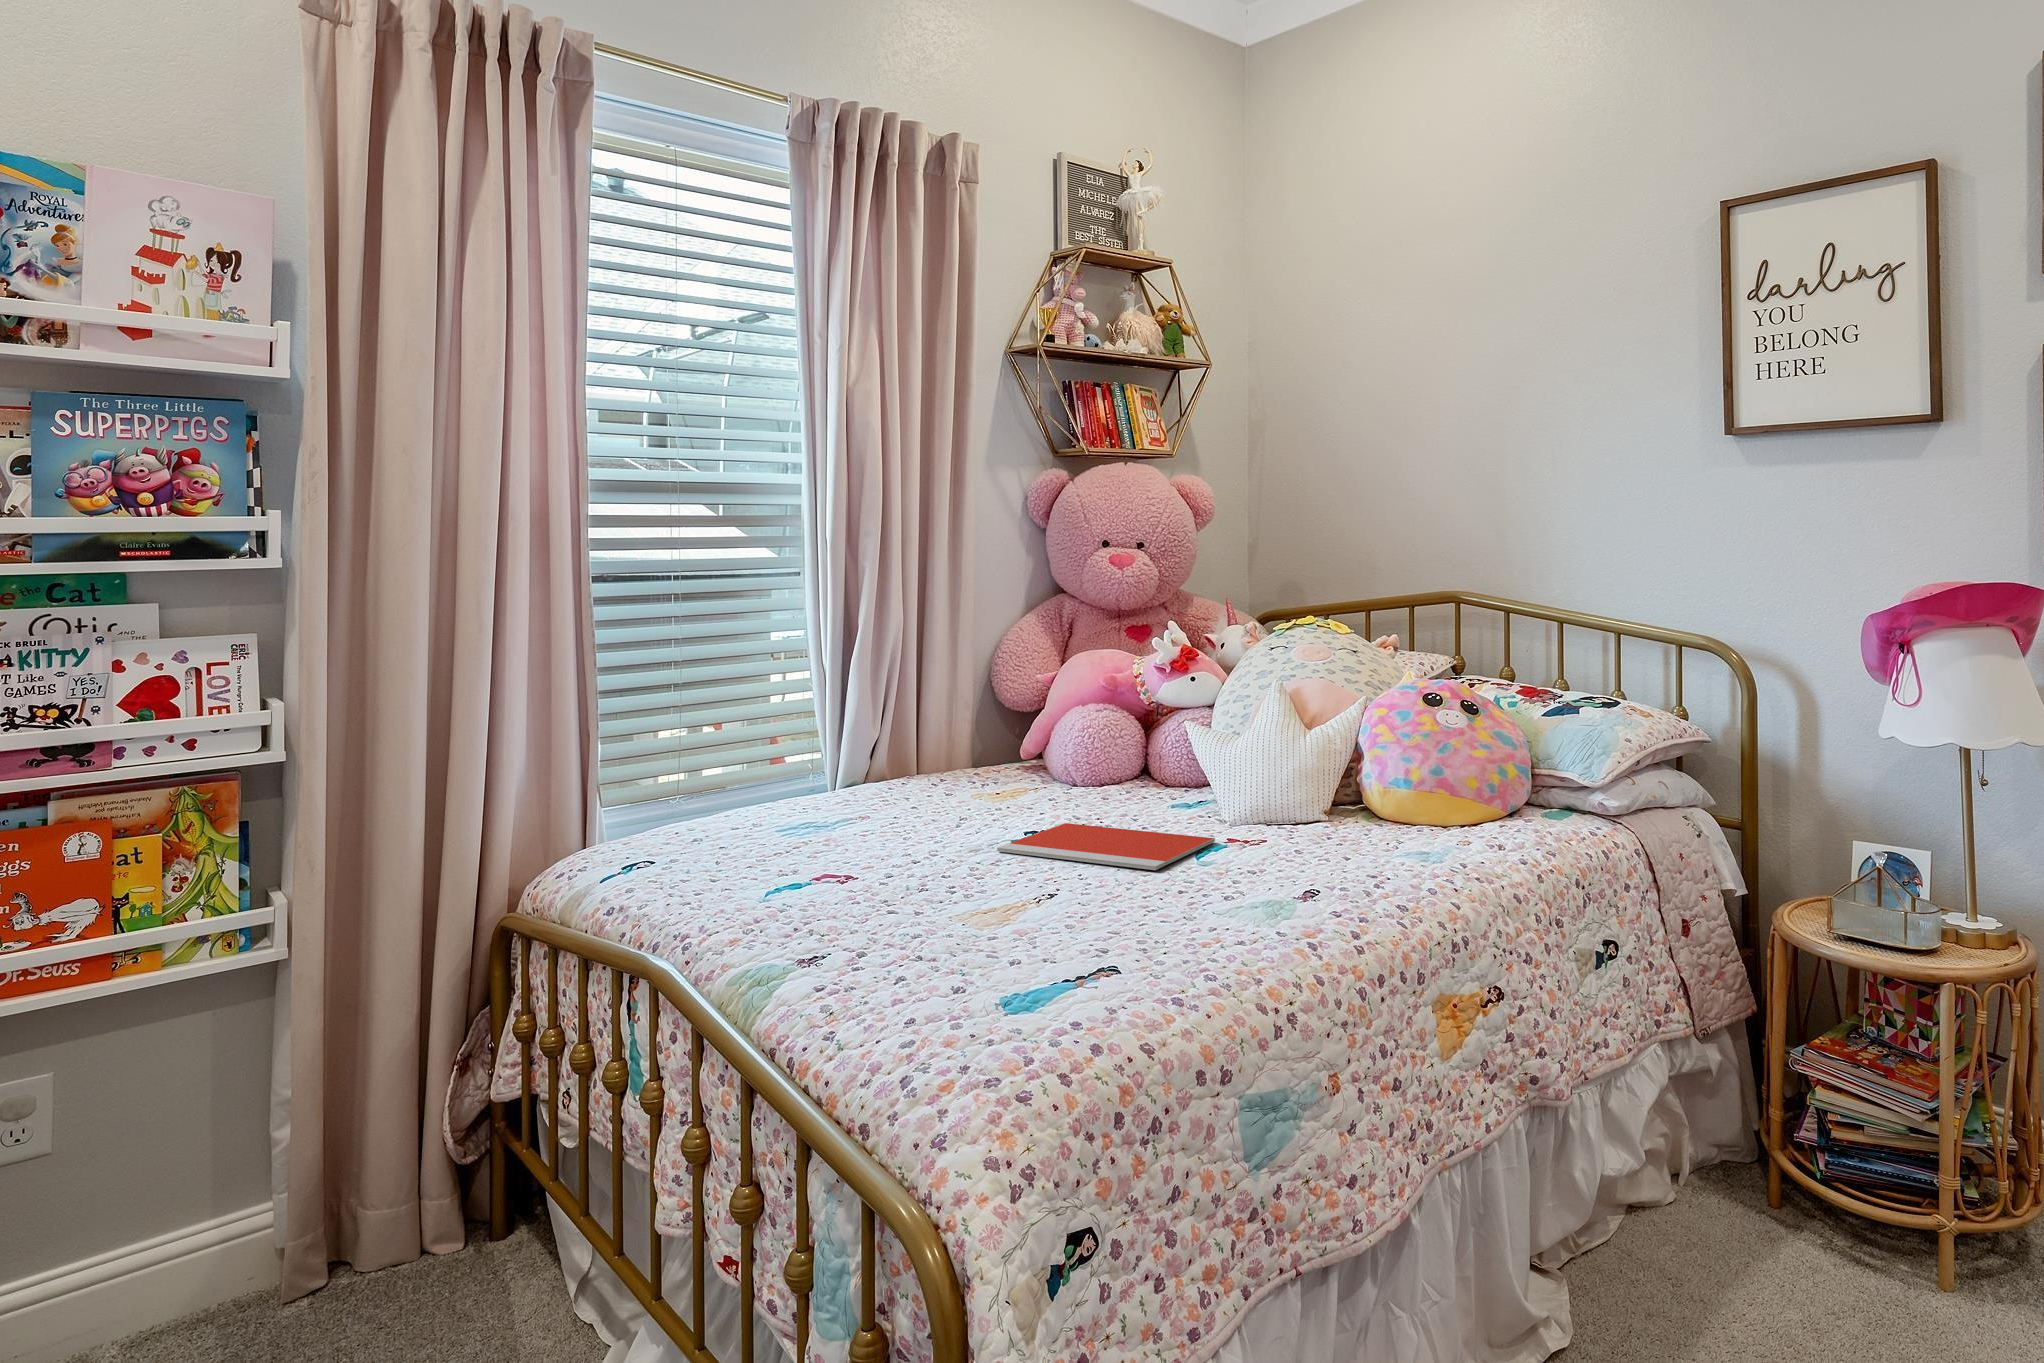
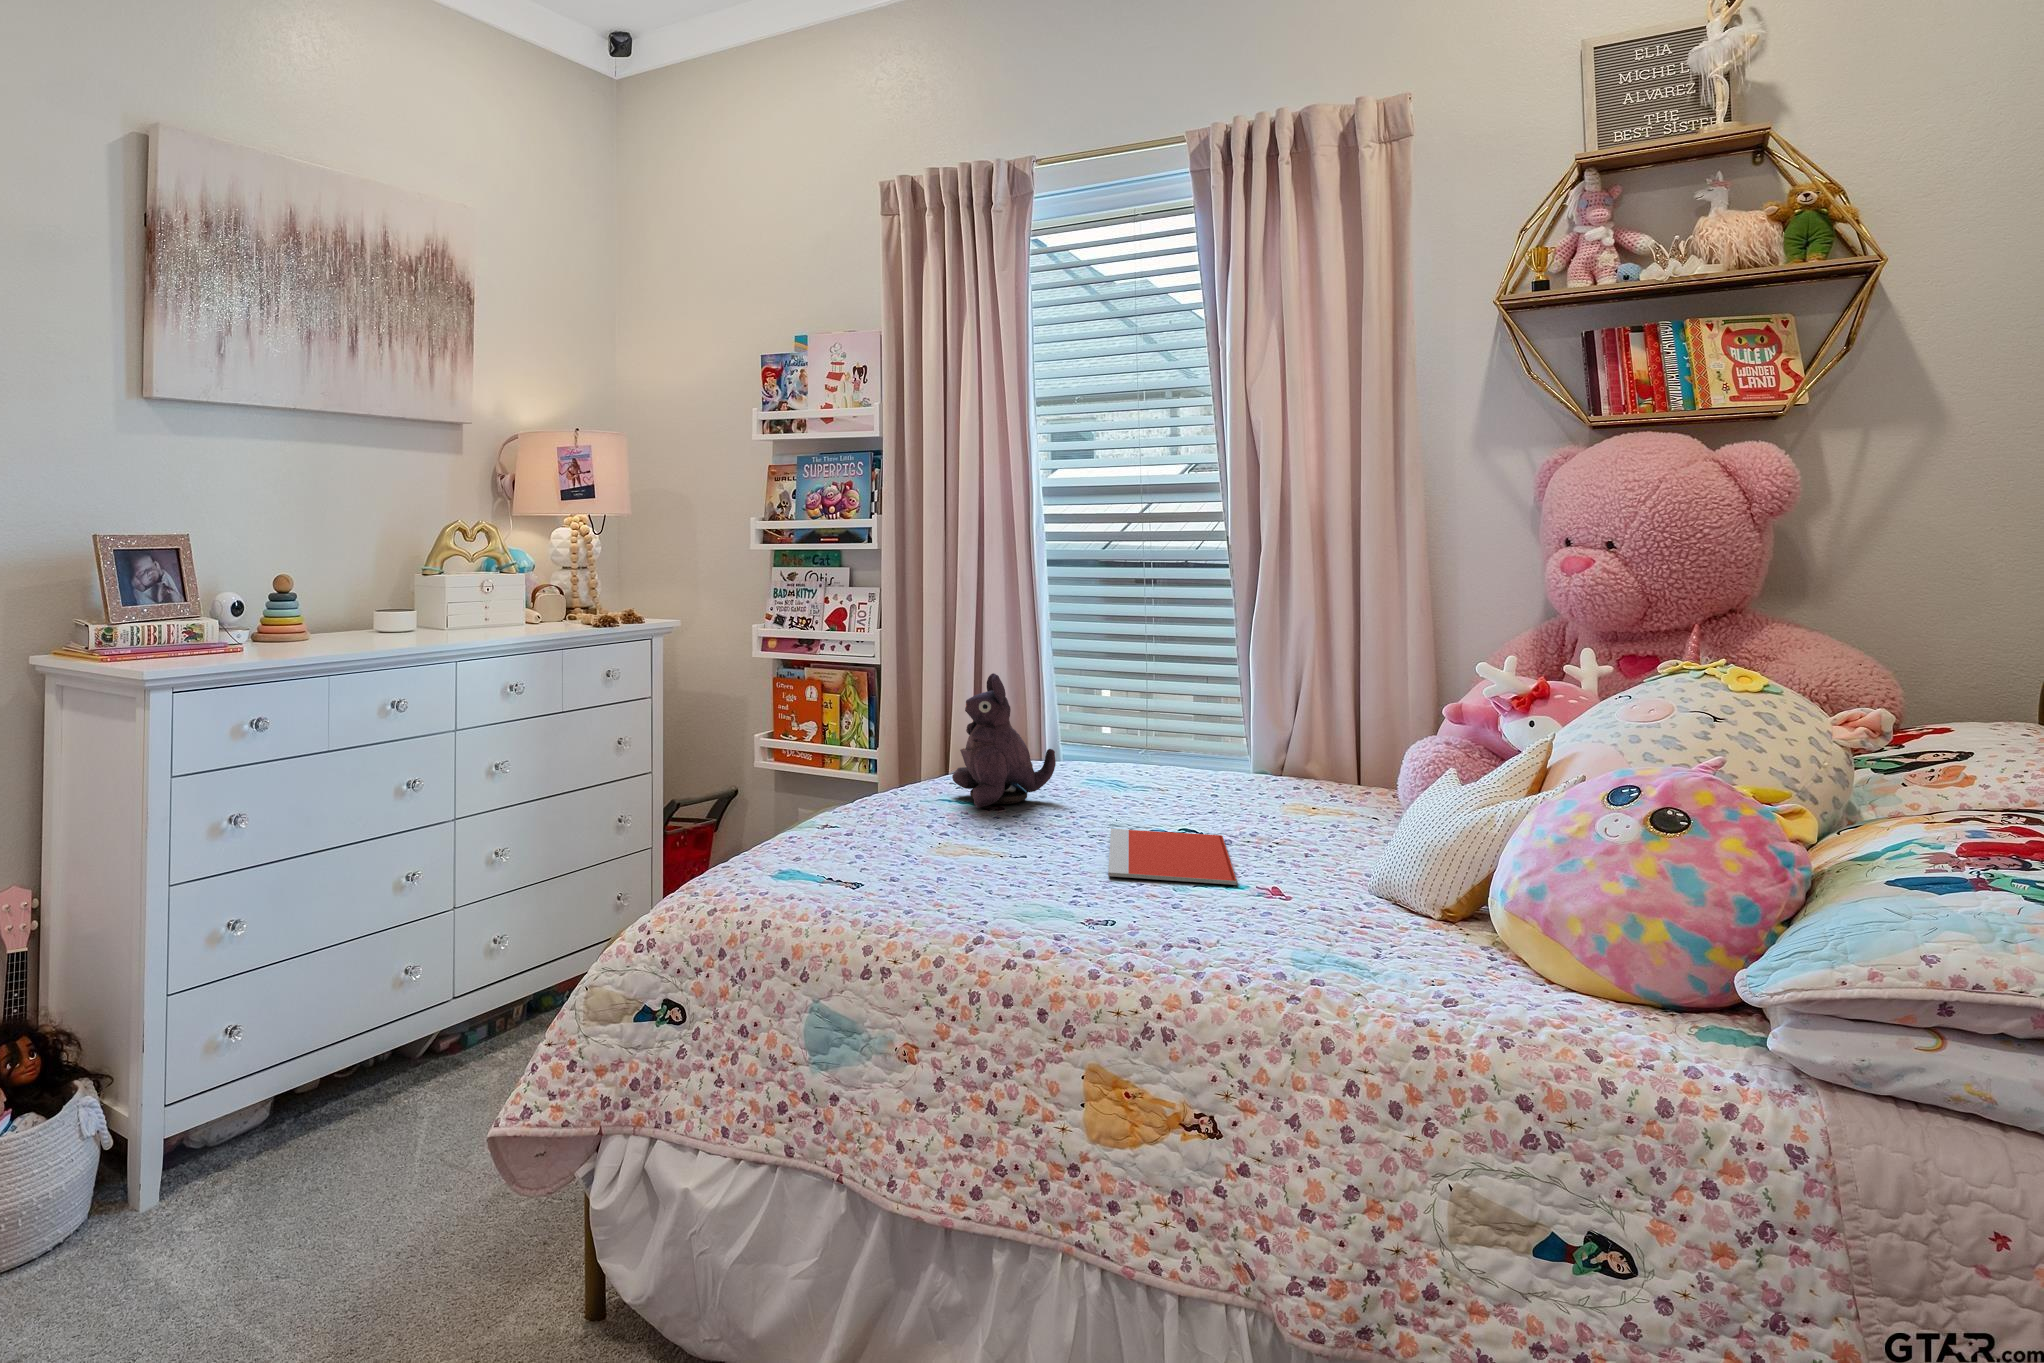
plush toy: none [718,709,831,881] -> present [952,673,1056,808]

